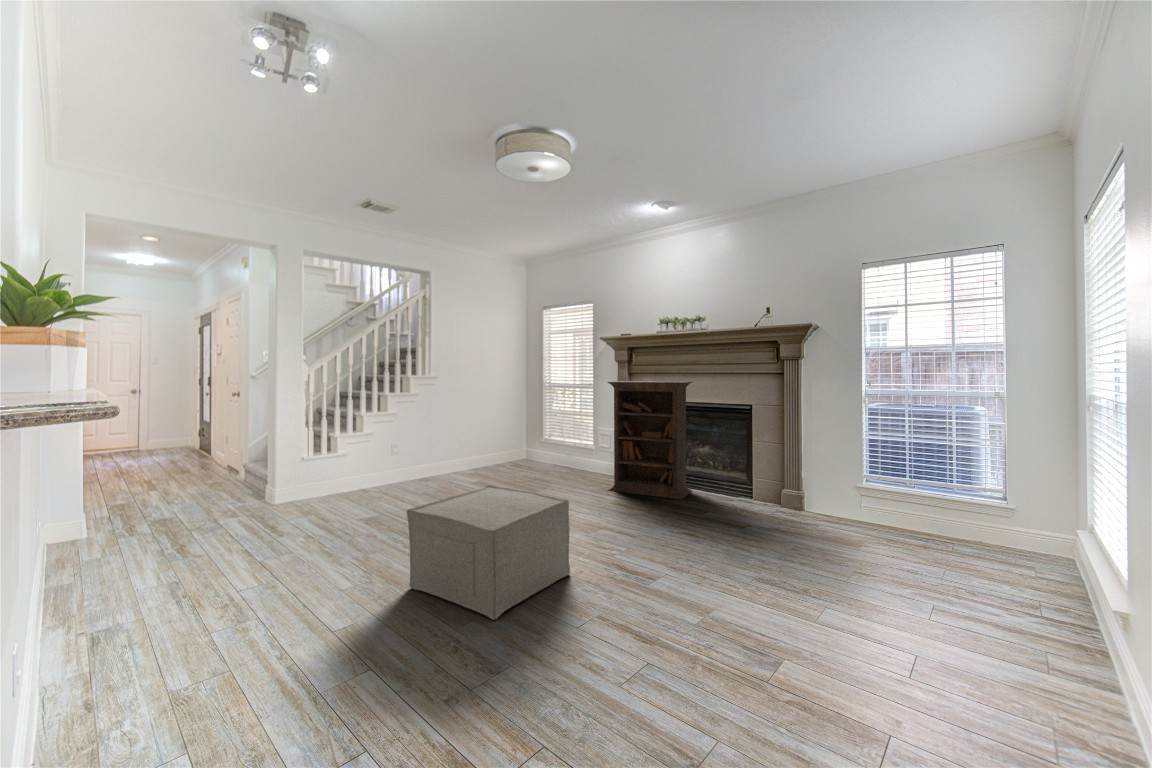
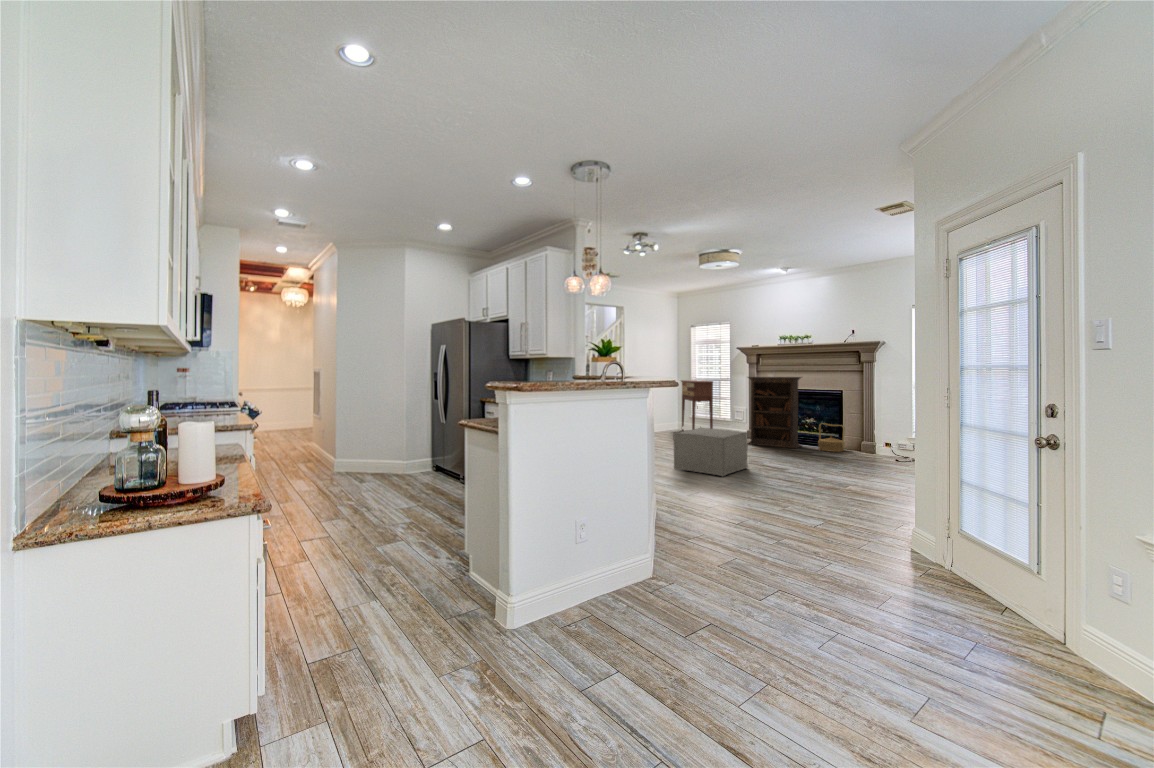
console table: none [528,385,566,474] -> present [681,380,713,431]
woven basket: none [715,457,756,506] -> present [818,424,845,452]

